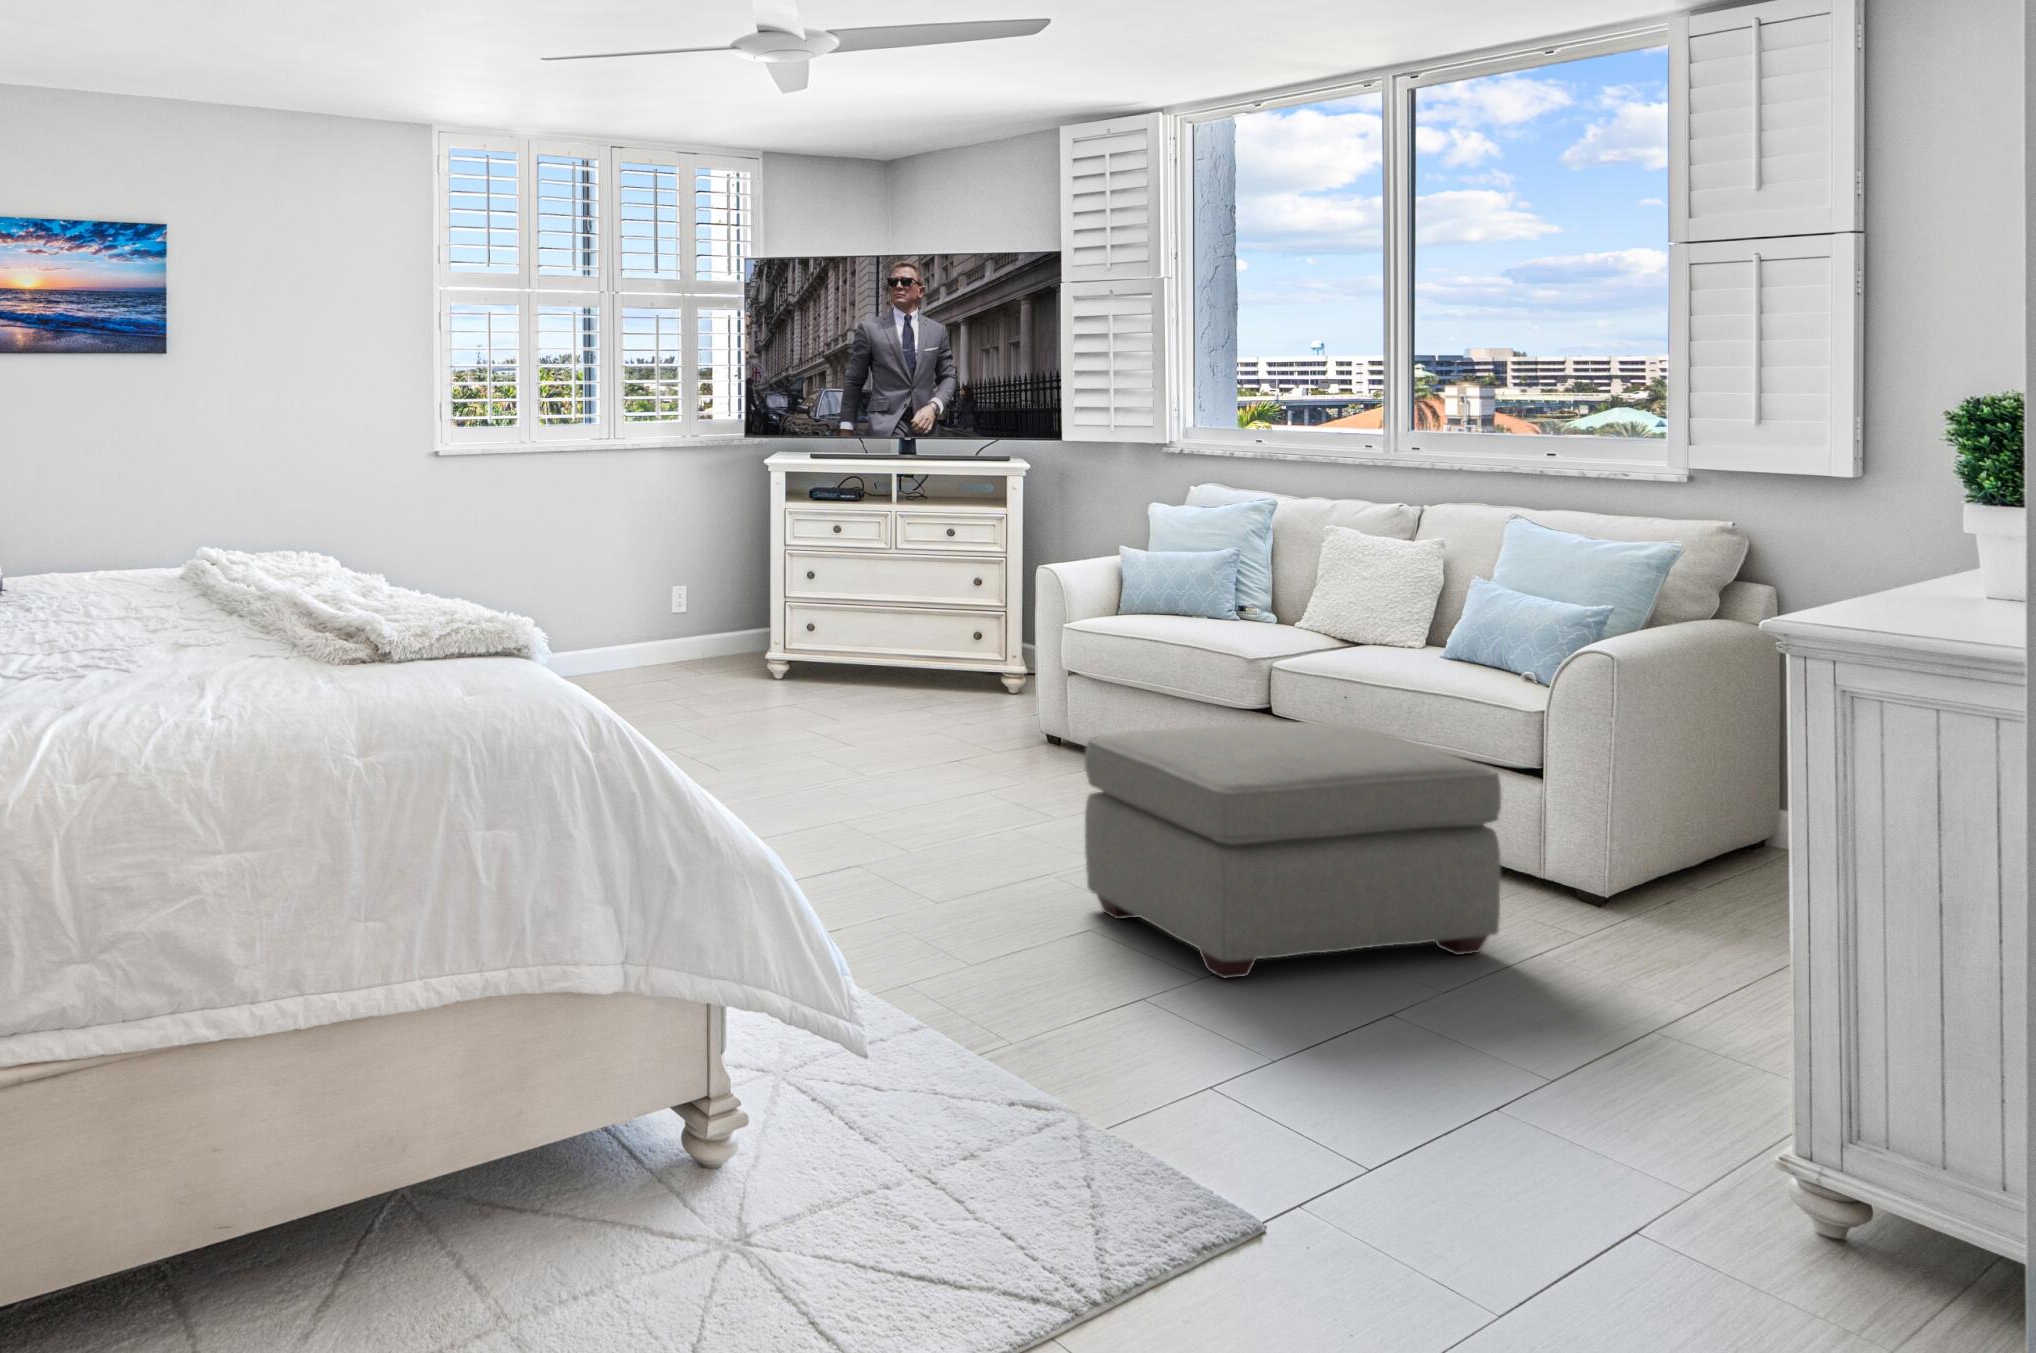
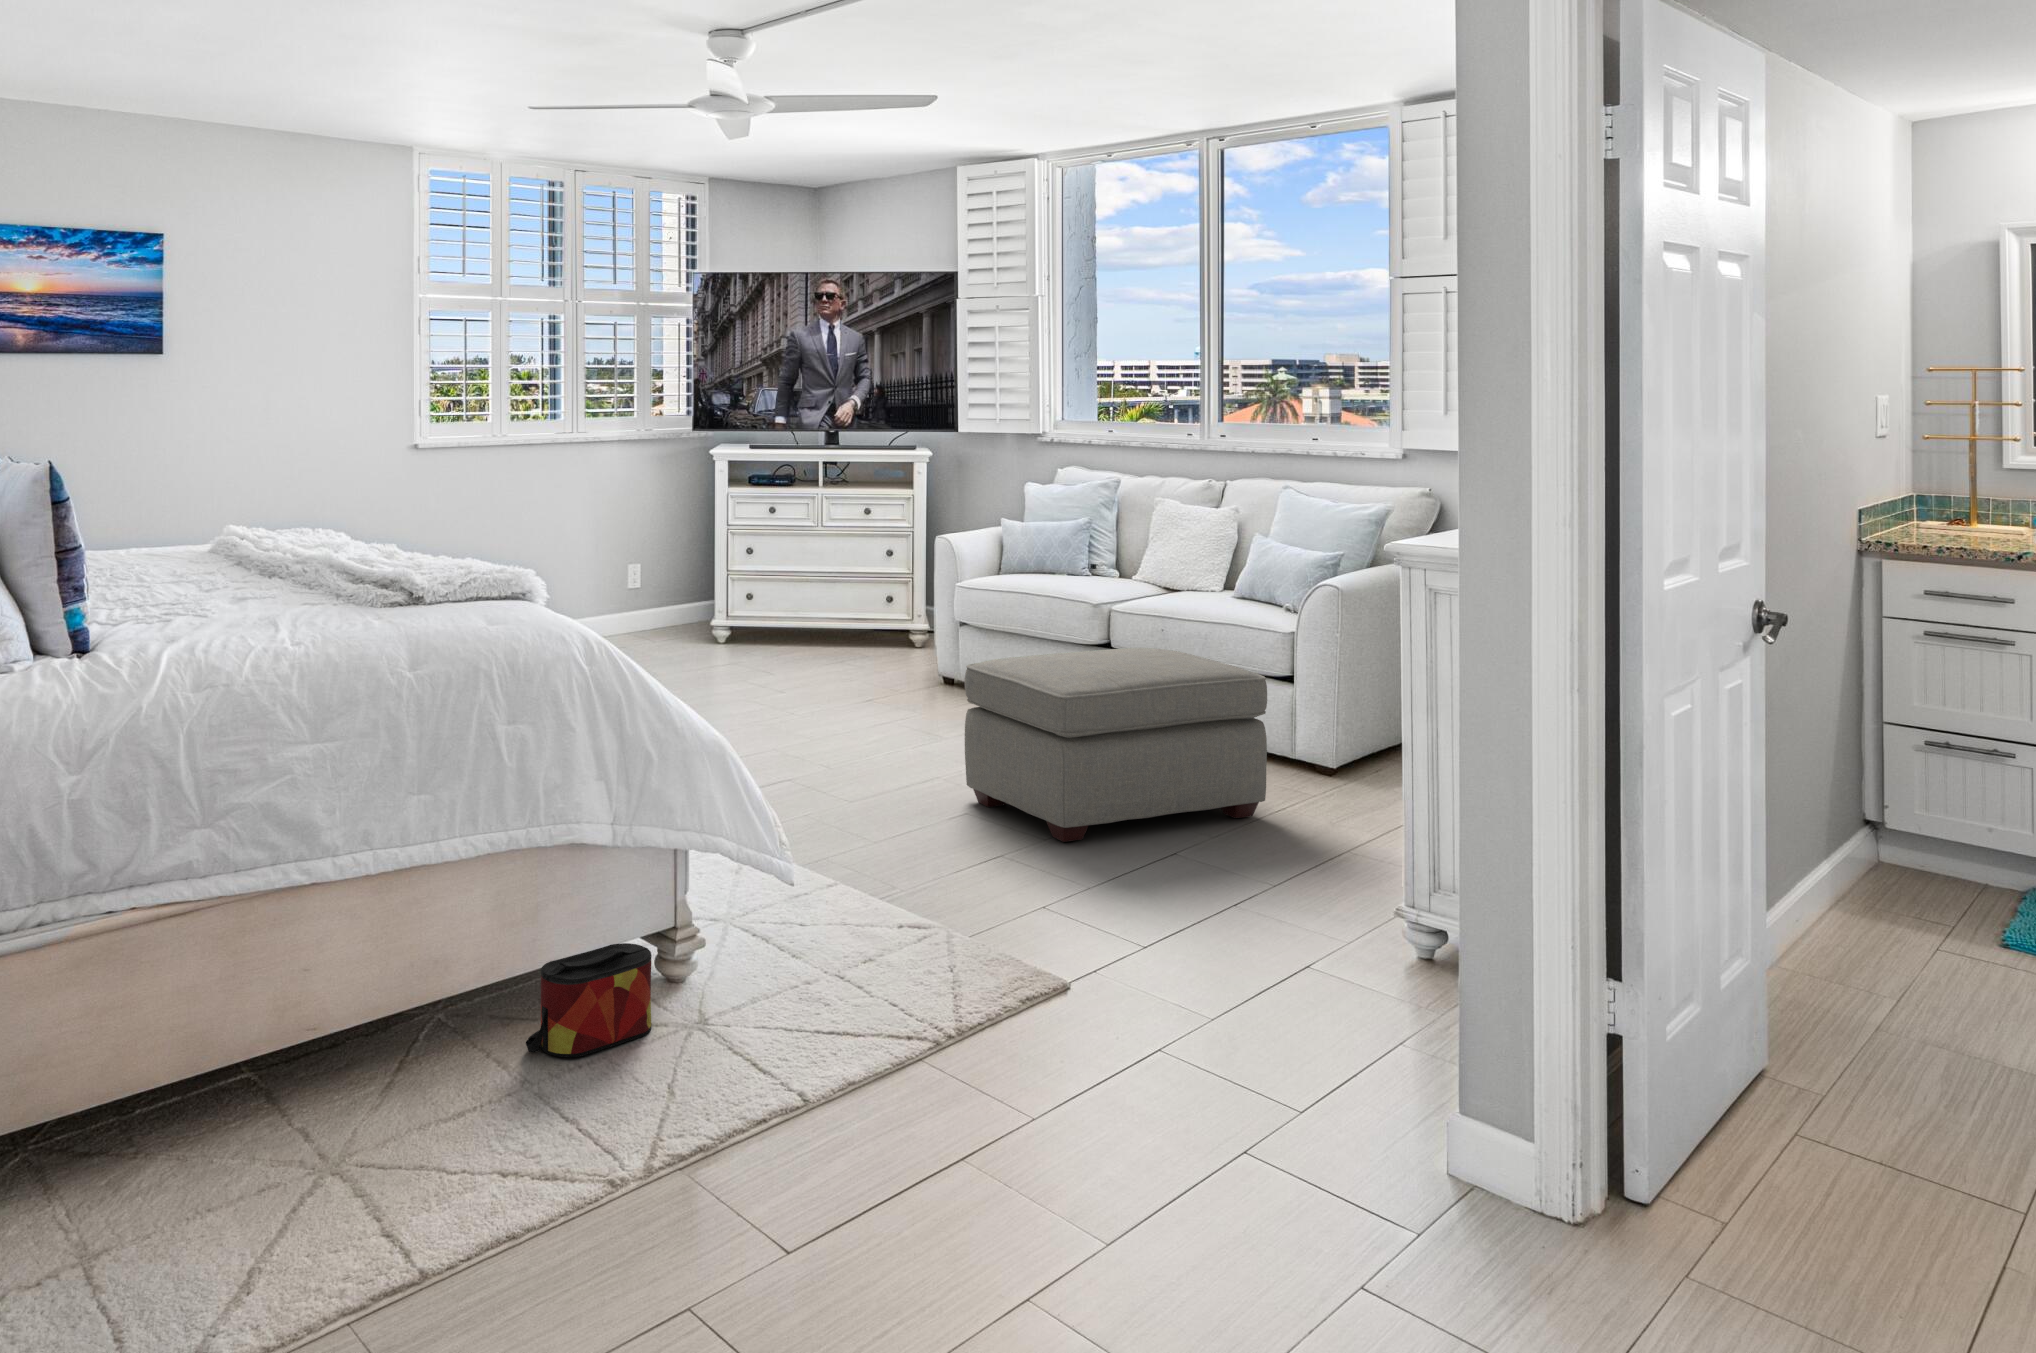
bag: none [509,1119,676,1278] -> present [526,943,651,1057]

